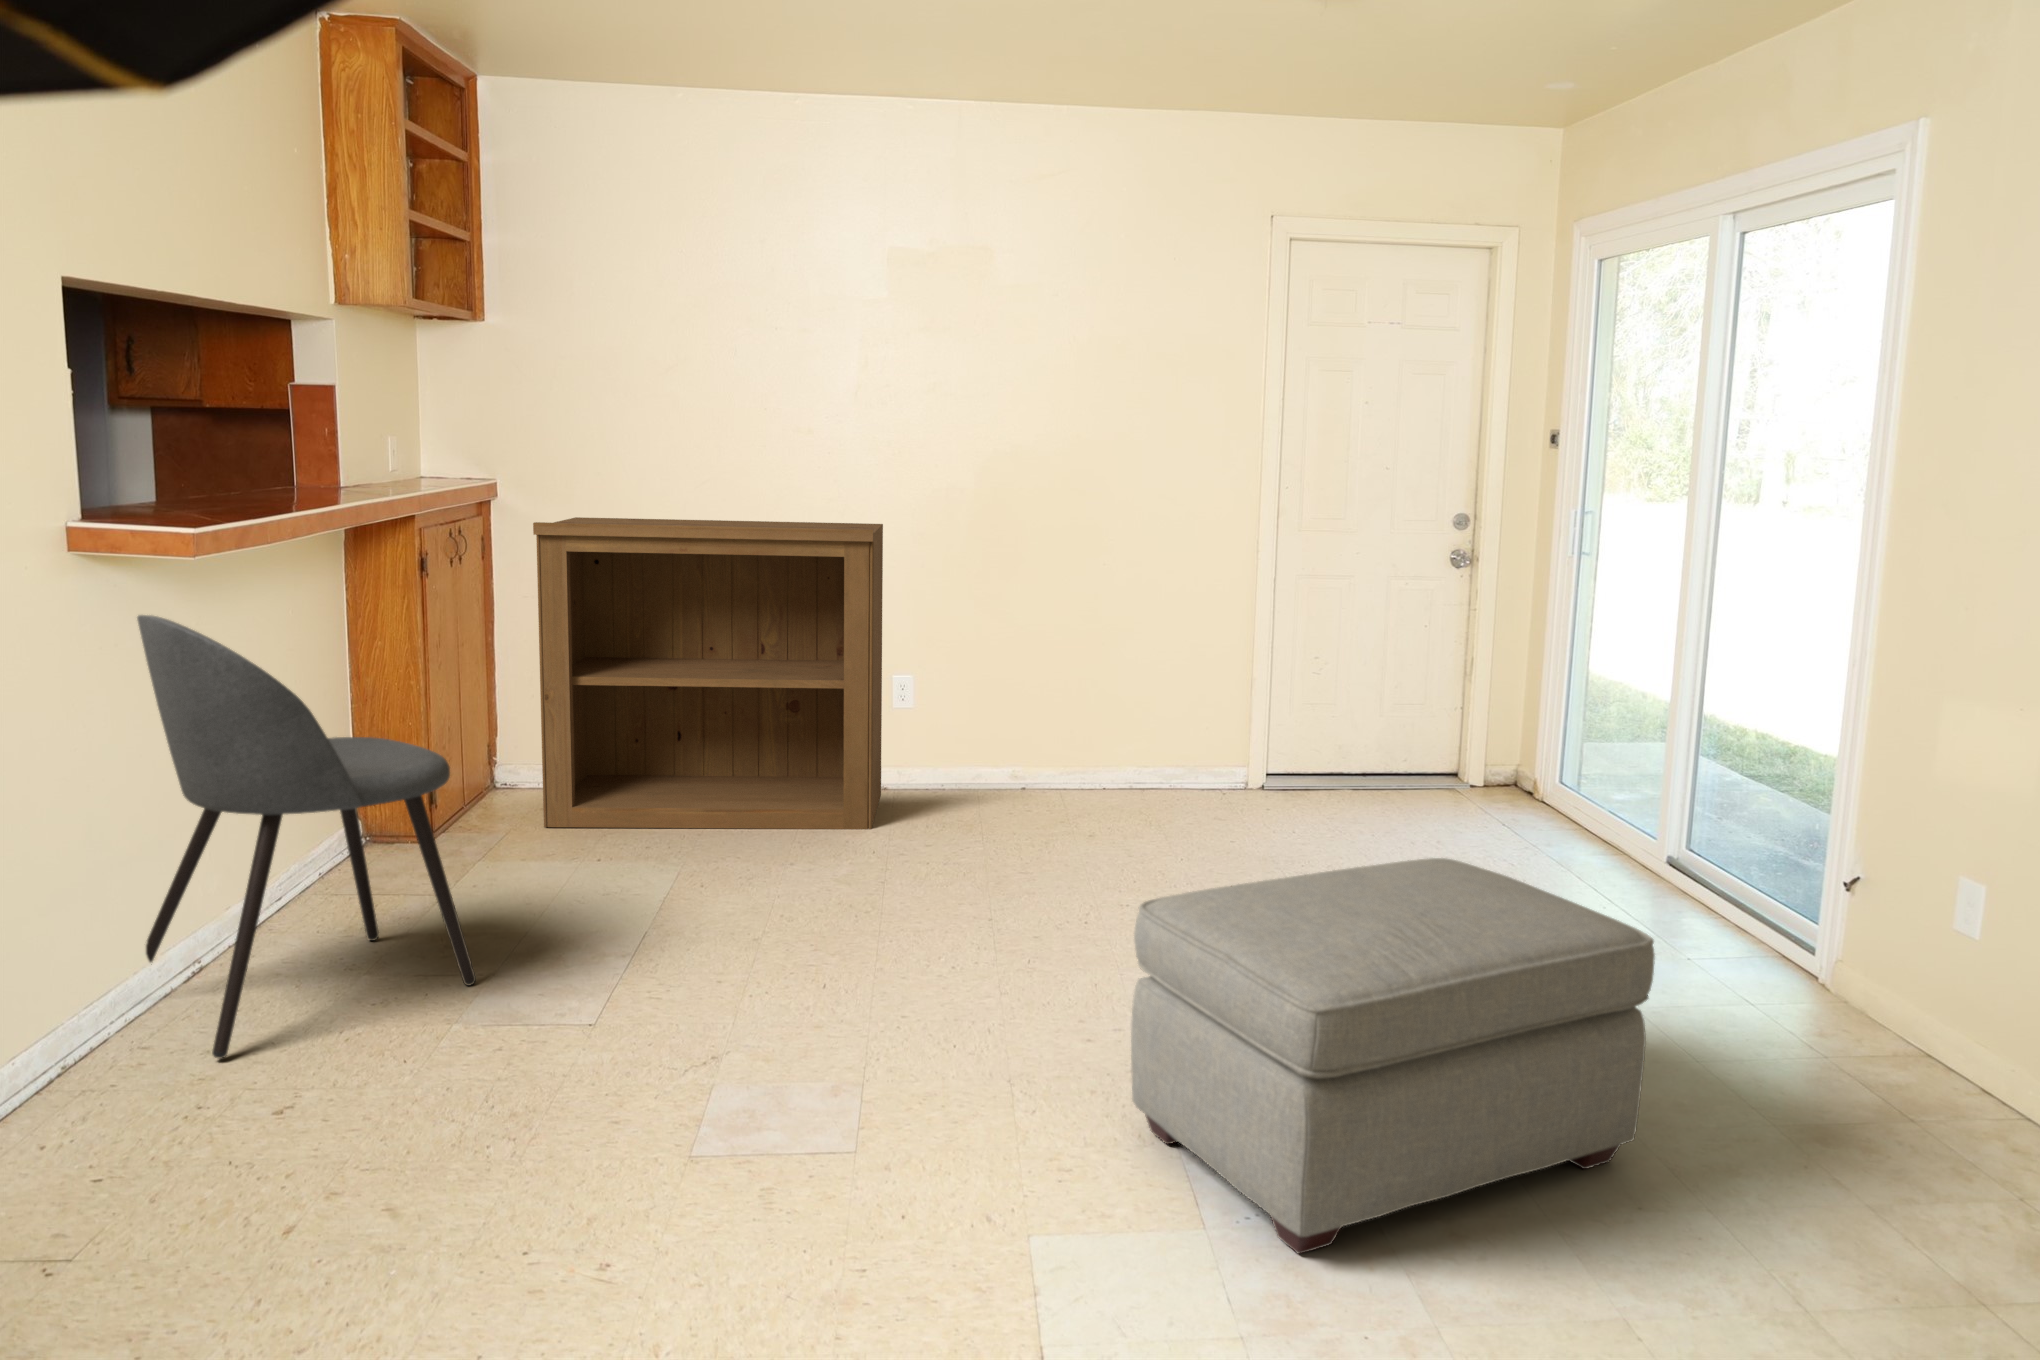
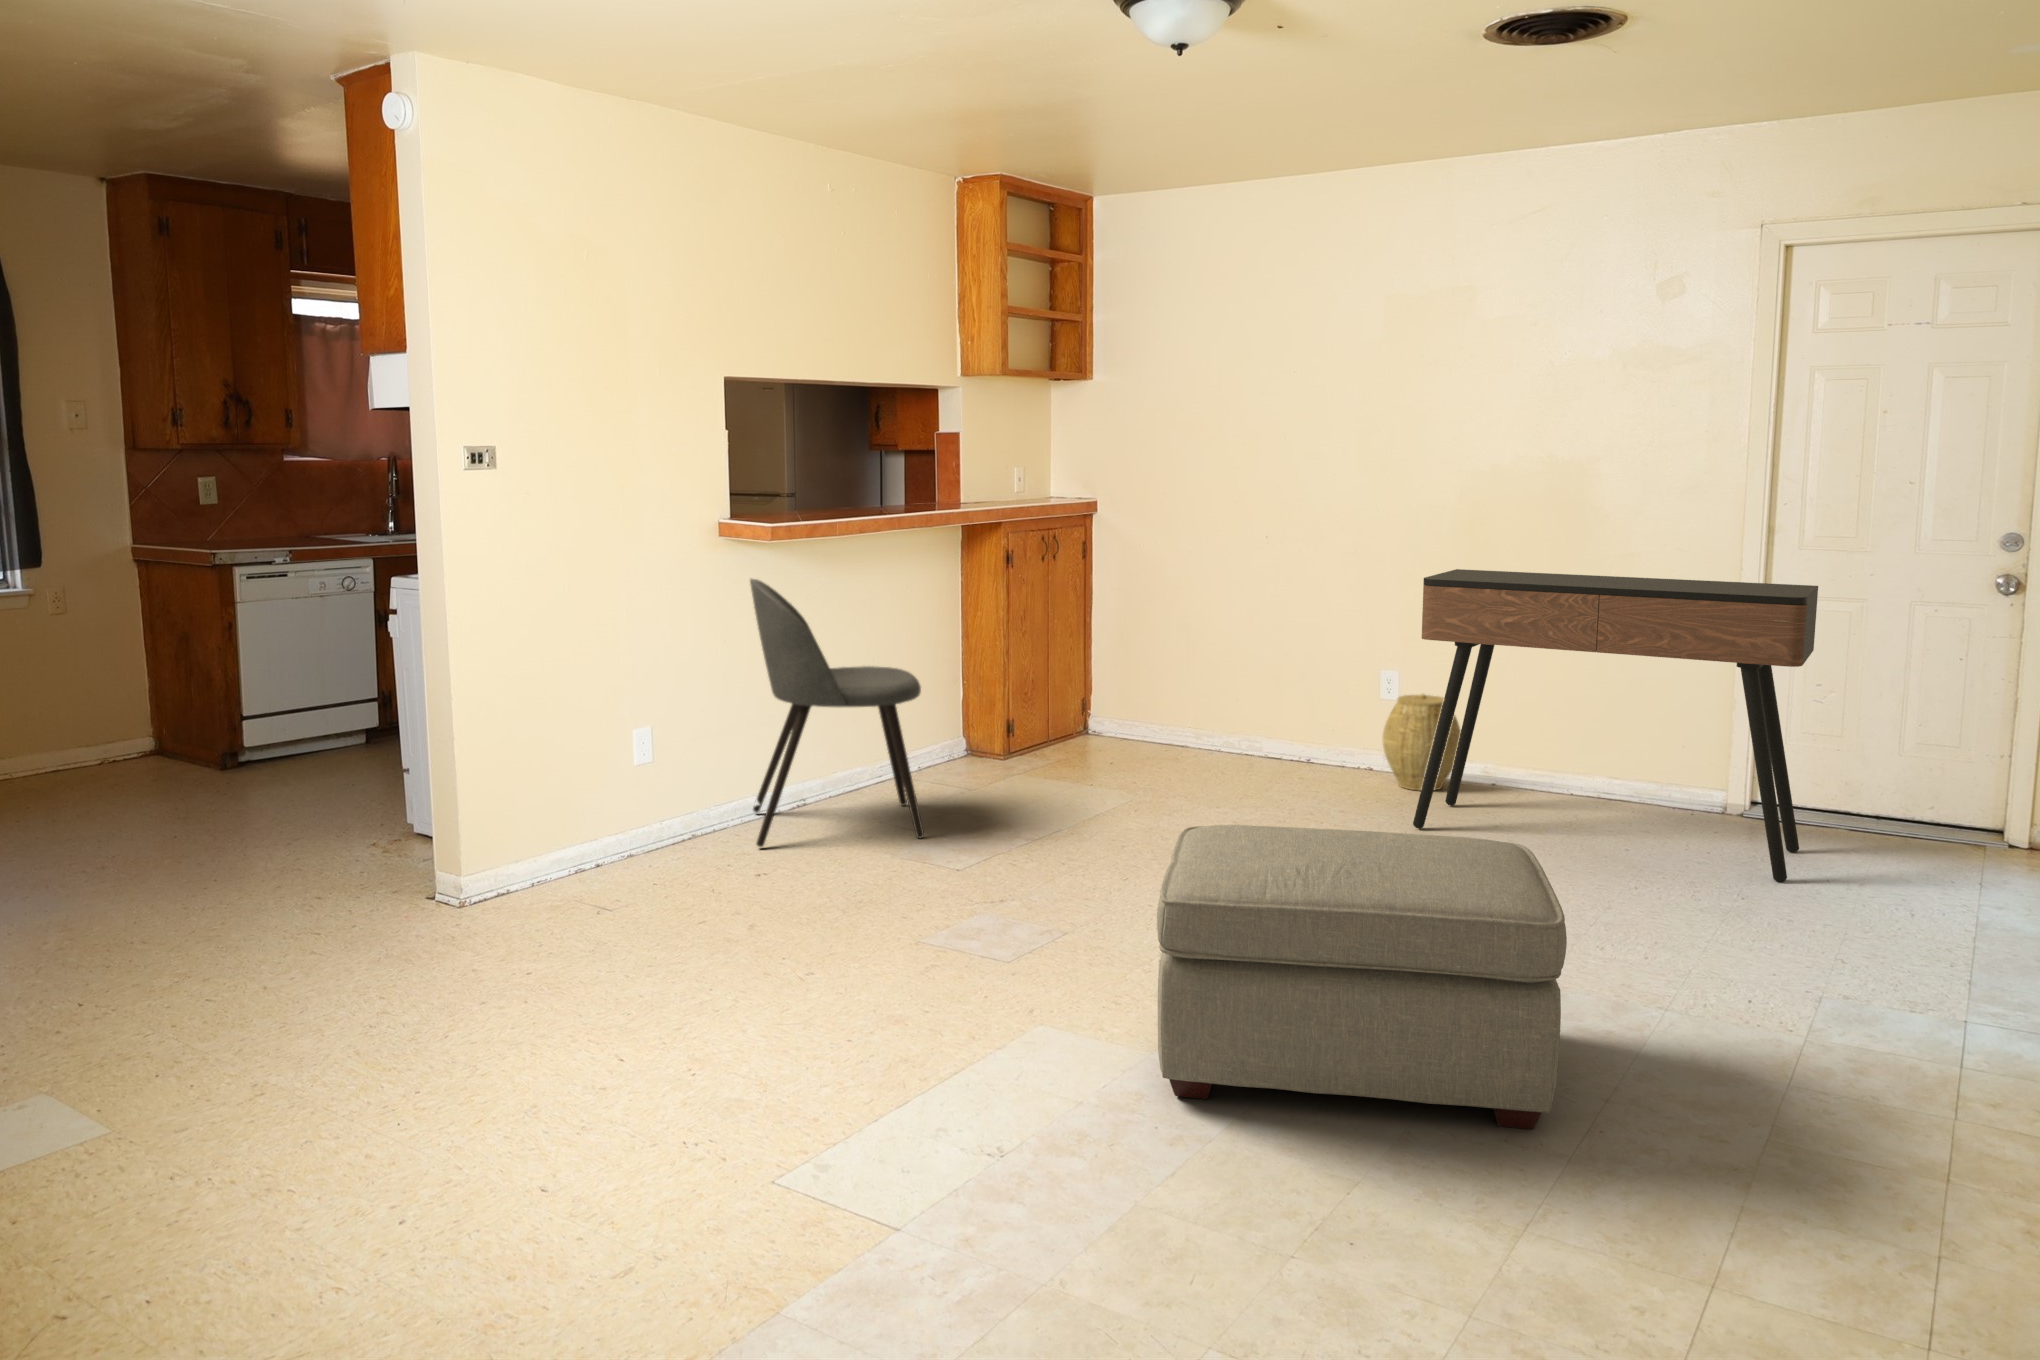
bookshelf: present [533,517,883,829] -> none [1081,527,1366,793]
console table: none [1021,560,1402,852] -> present [1413,569,1818,882]
woven basket: none [925,700,1010,808] -> present [1383,694,1461,791]

